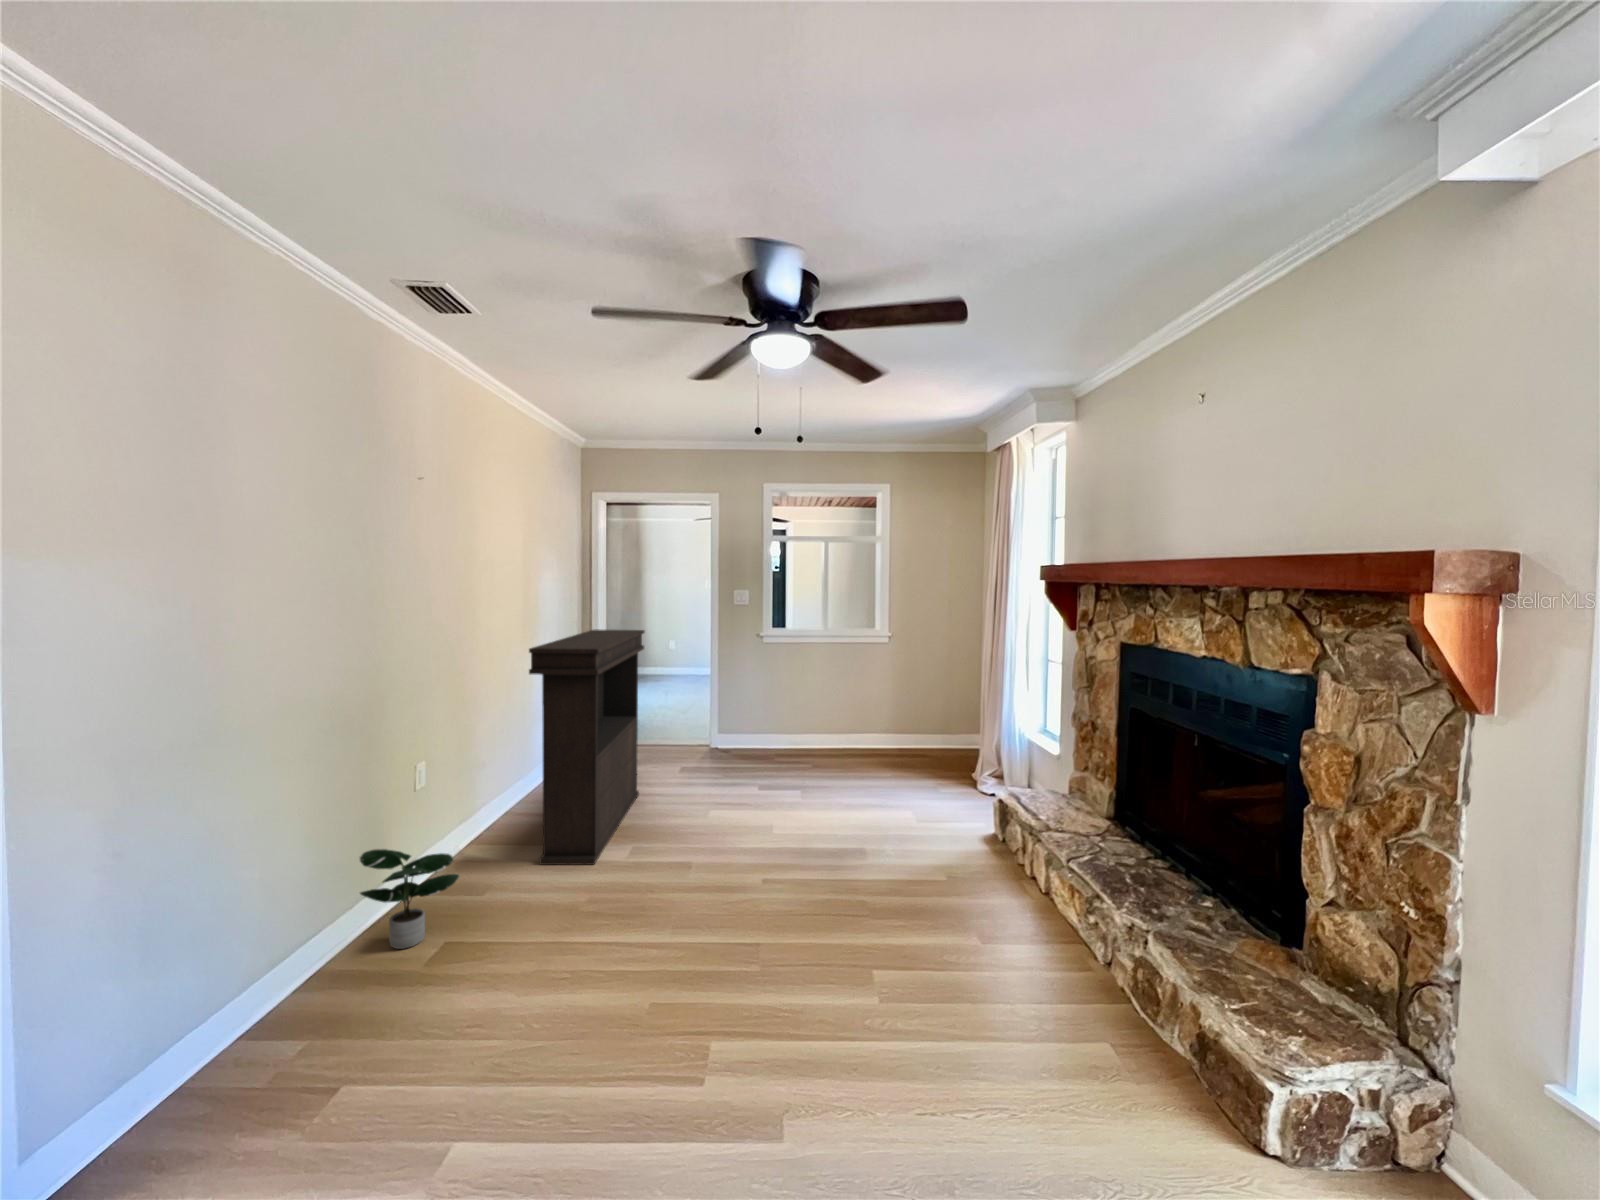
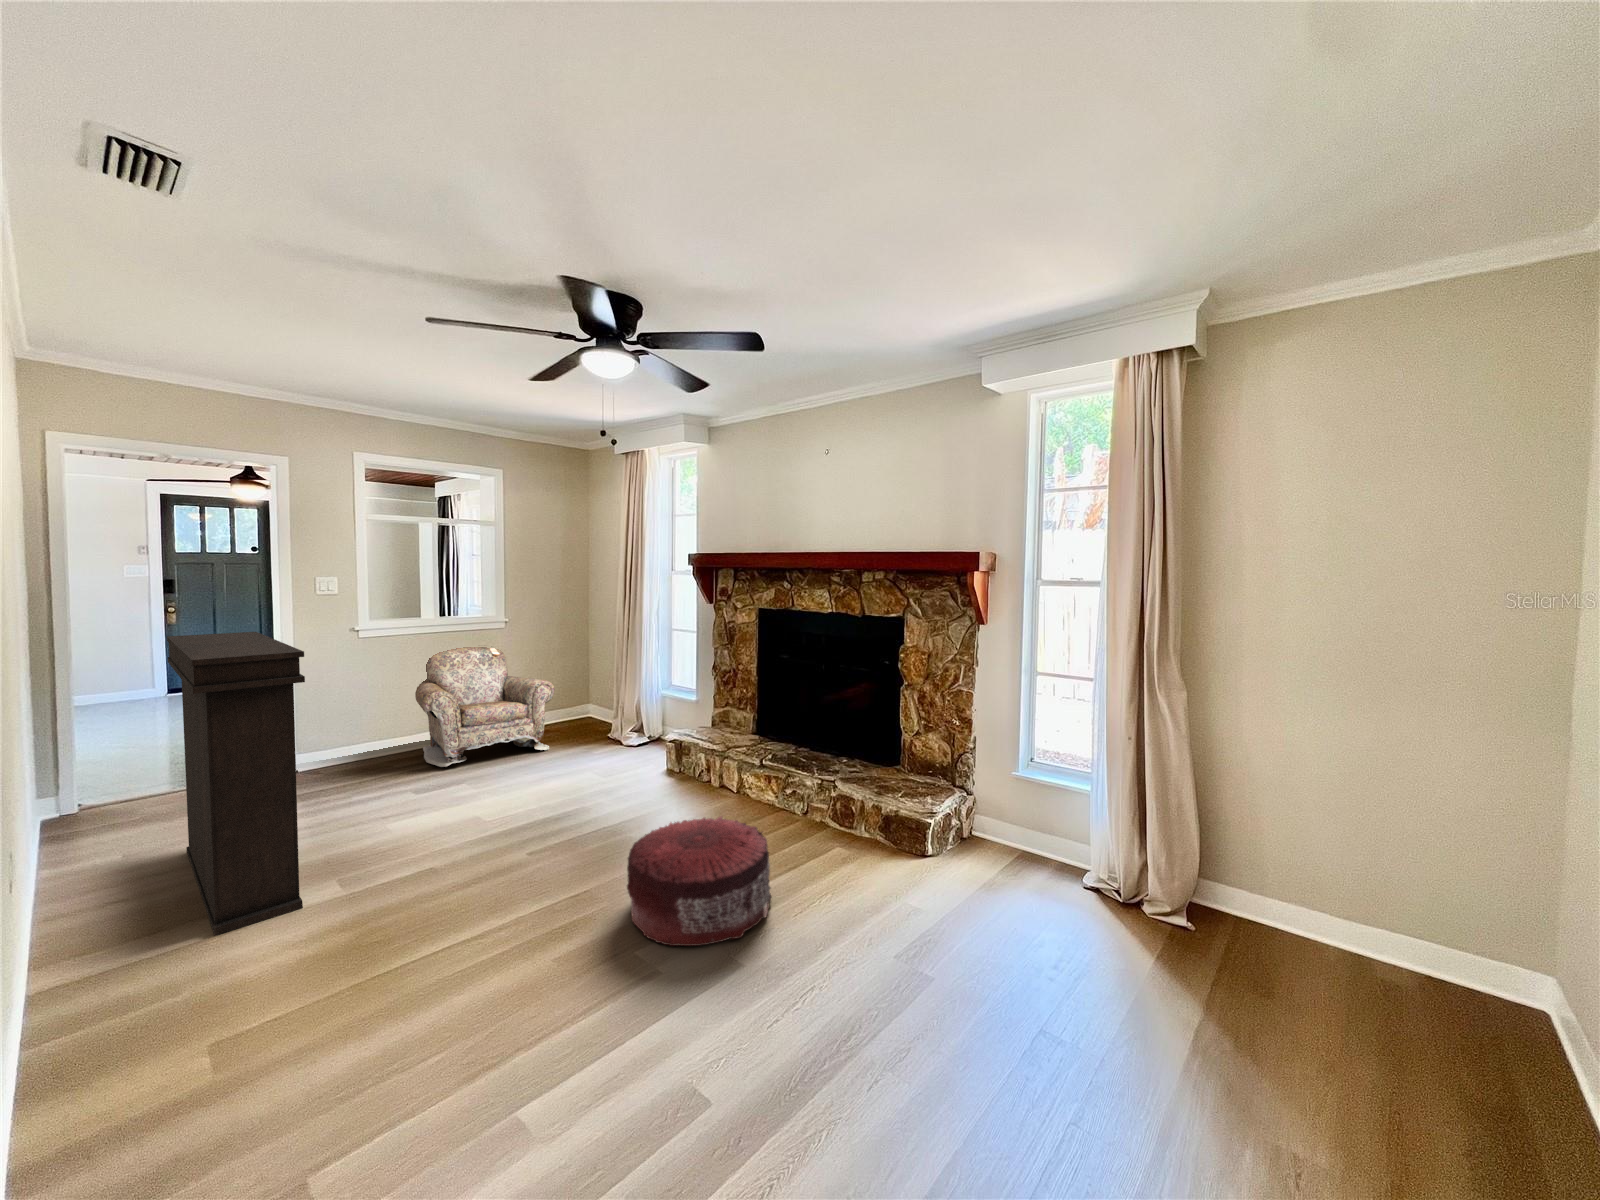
armchair: none [785,656,910,778] -> present [415,647,555,767]
potted plant: present [360,849,459,949] -> none [17,941,196,1088]
pouf: none [747,903,939,1102] -> present [627,817,772,946]

